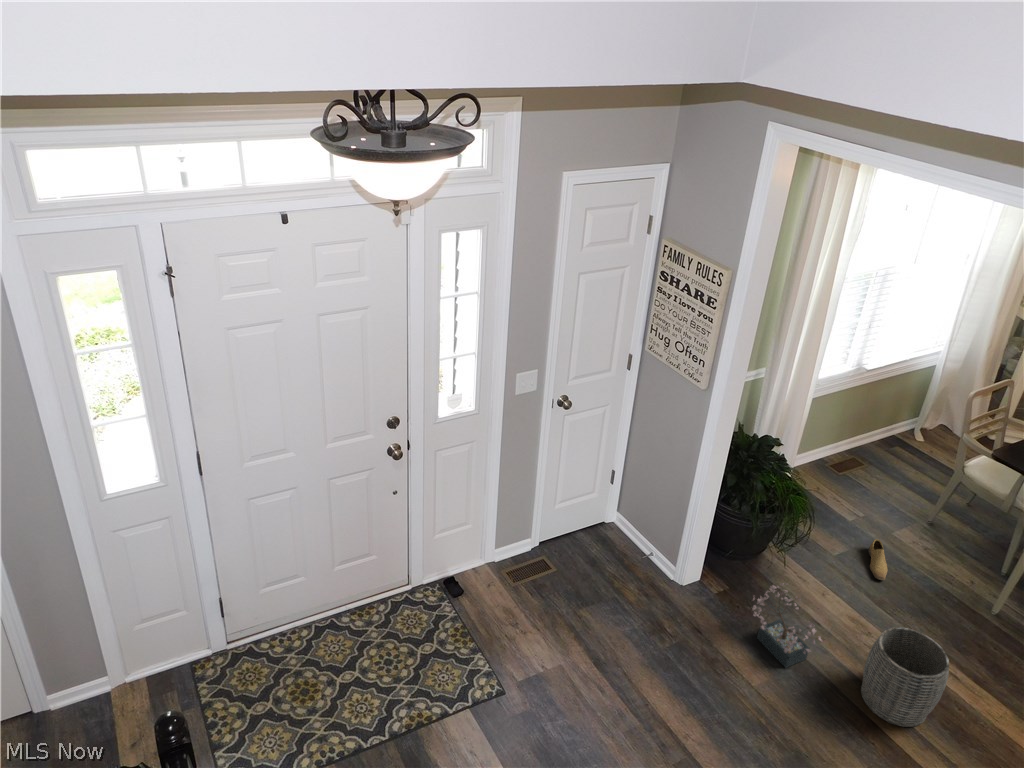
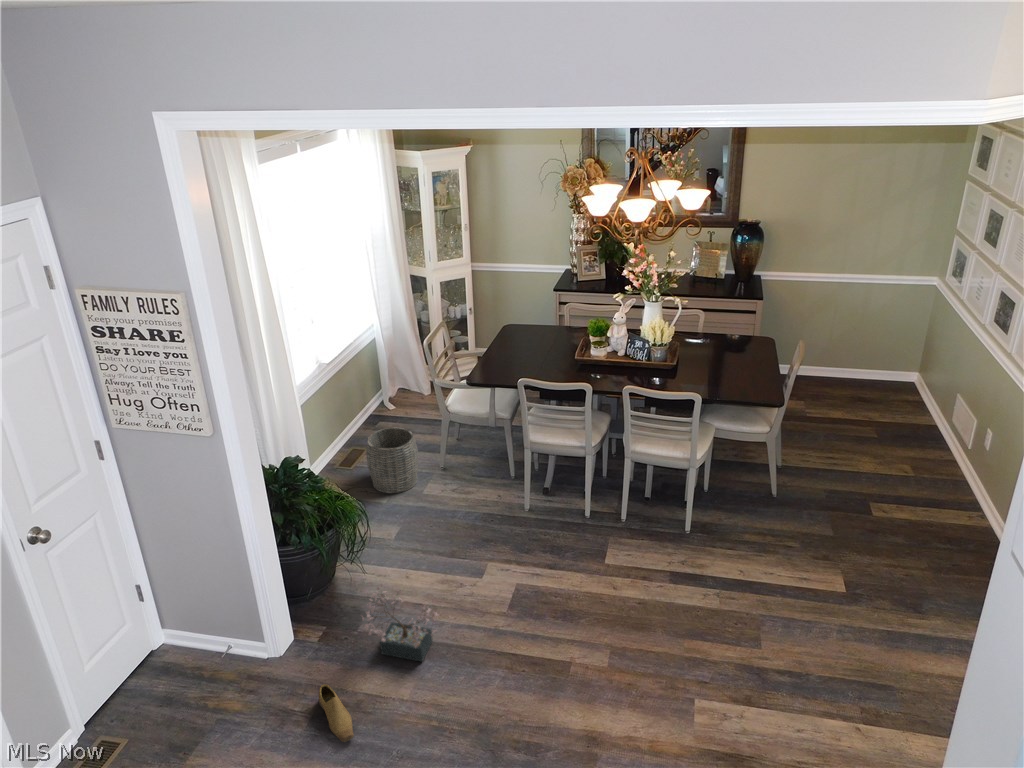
shoe: present [868,539,888,580] -> present [319,684,354,742]
woven basket: present [861,627,949,727] -> present [366,428,418,494]

